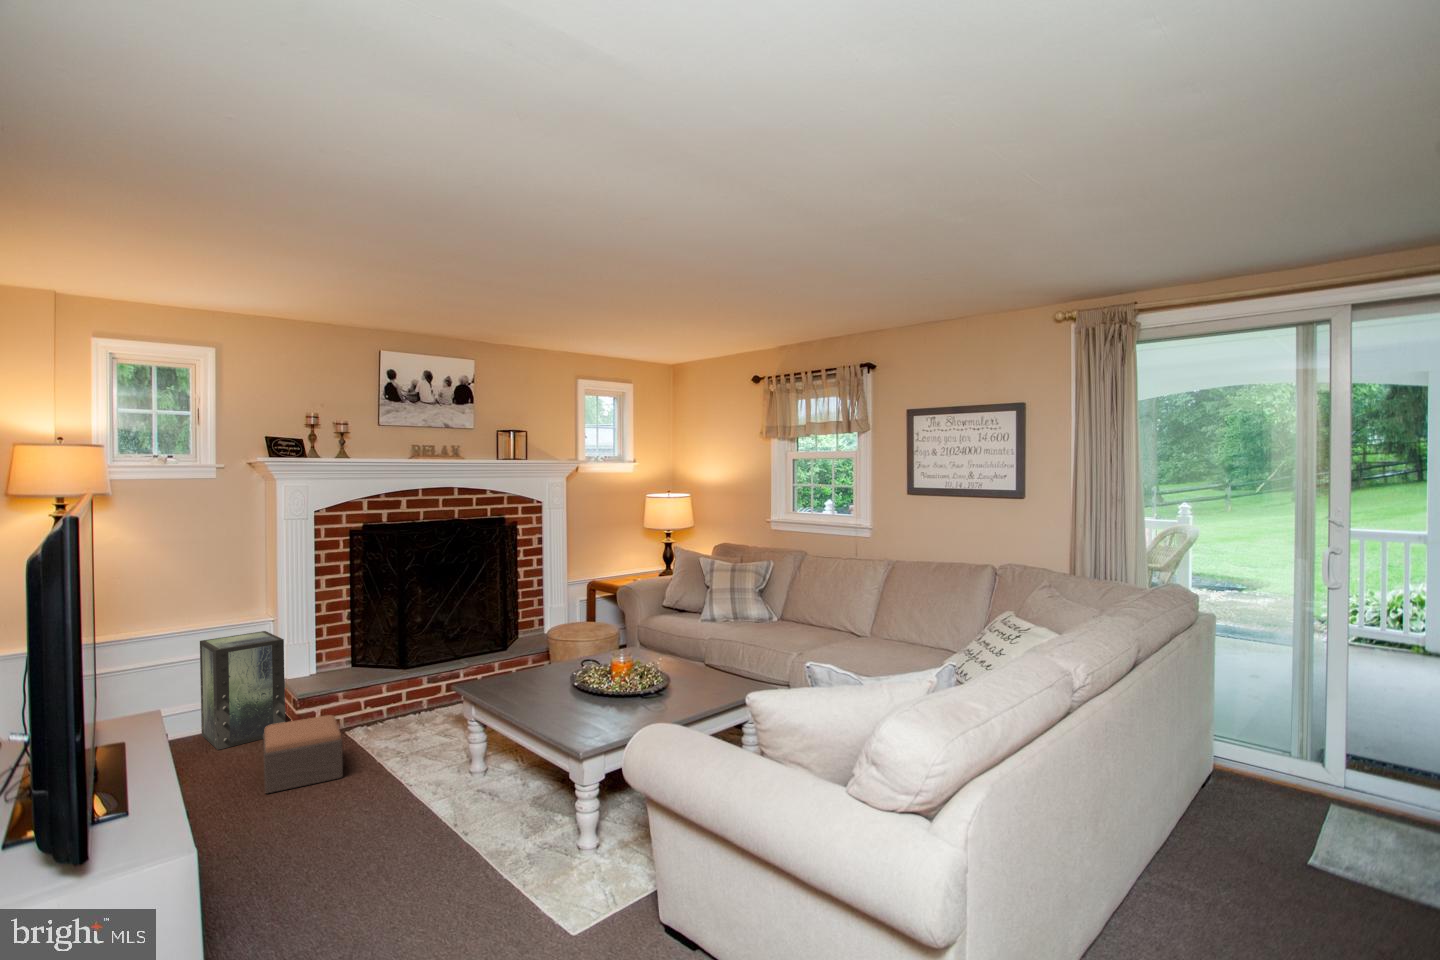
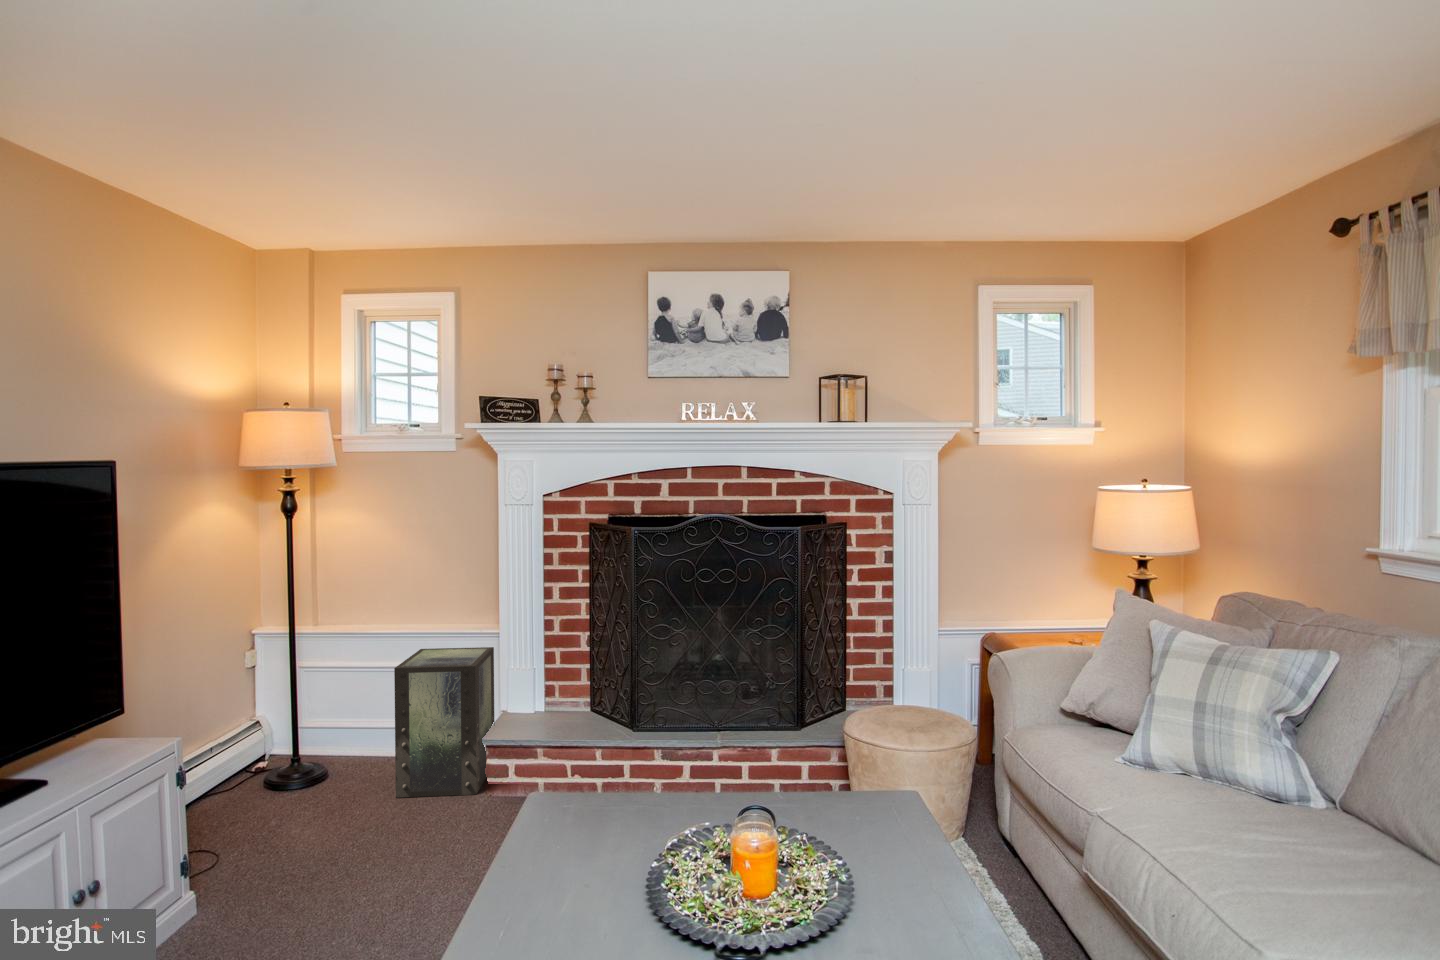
footstool: present [263,715,343,793] -> none [299,797,452,926]

